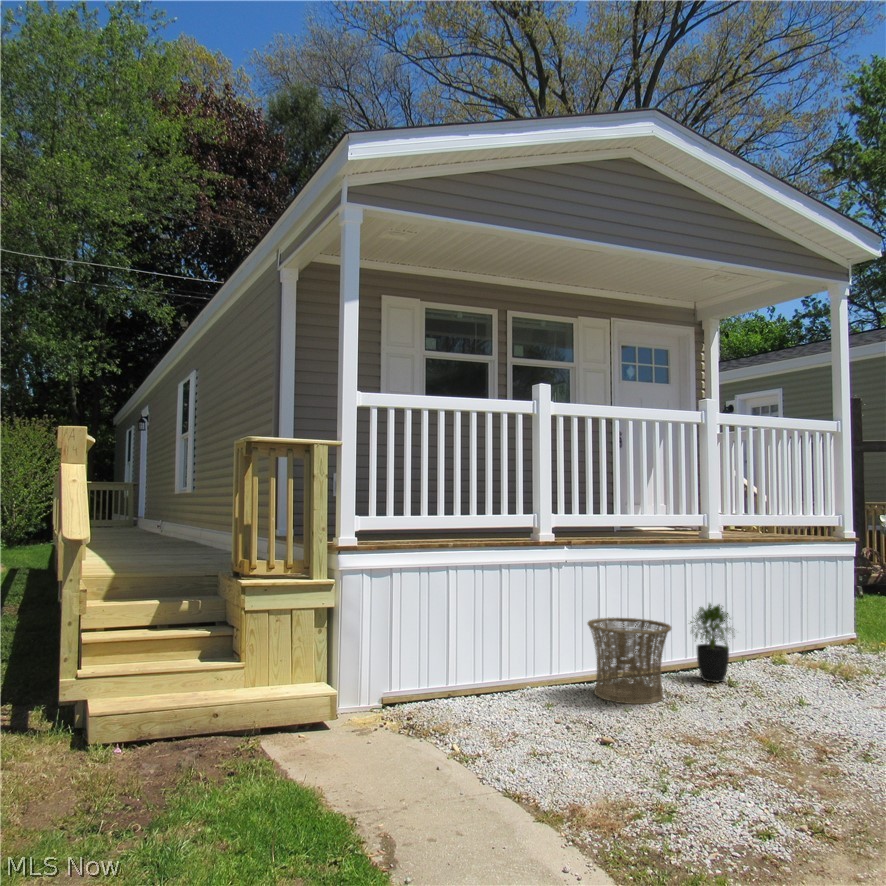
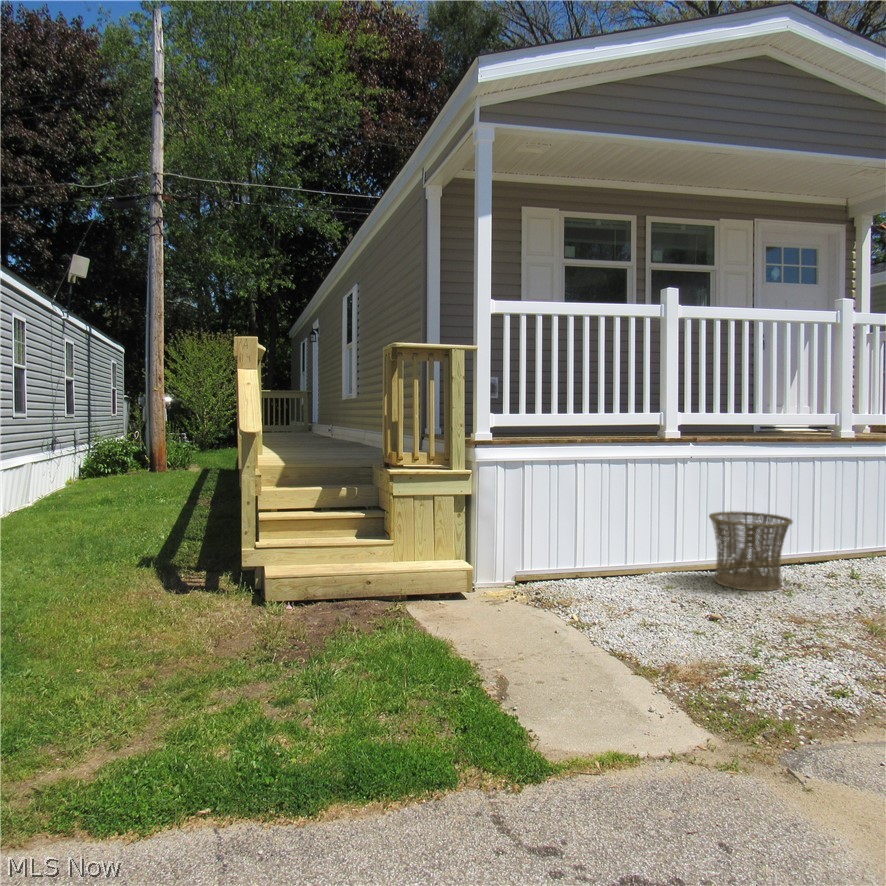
potted plant: present [690,604,735,682] -> none [813,499,869,576]

